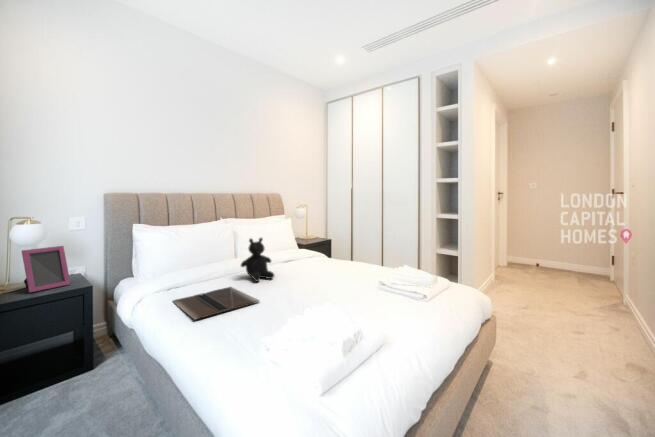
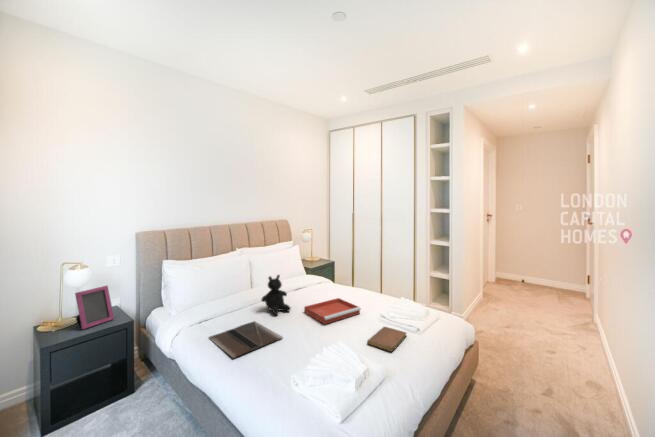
tray: none [290,266,355,290] -> present [304,298,361,324]
notebook: none [359,291,408,315] -> present [367,327,406,351]

